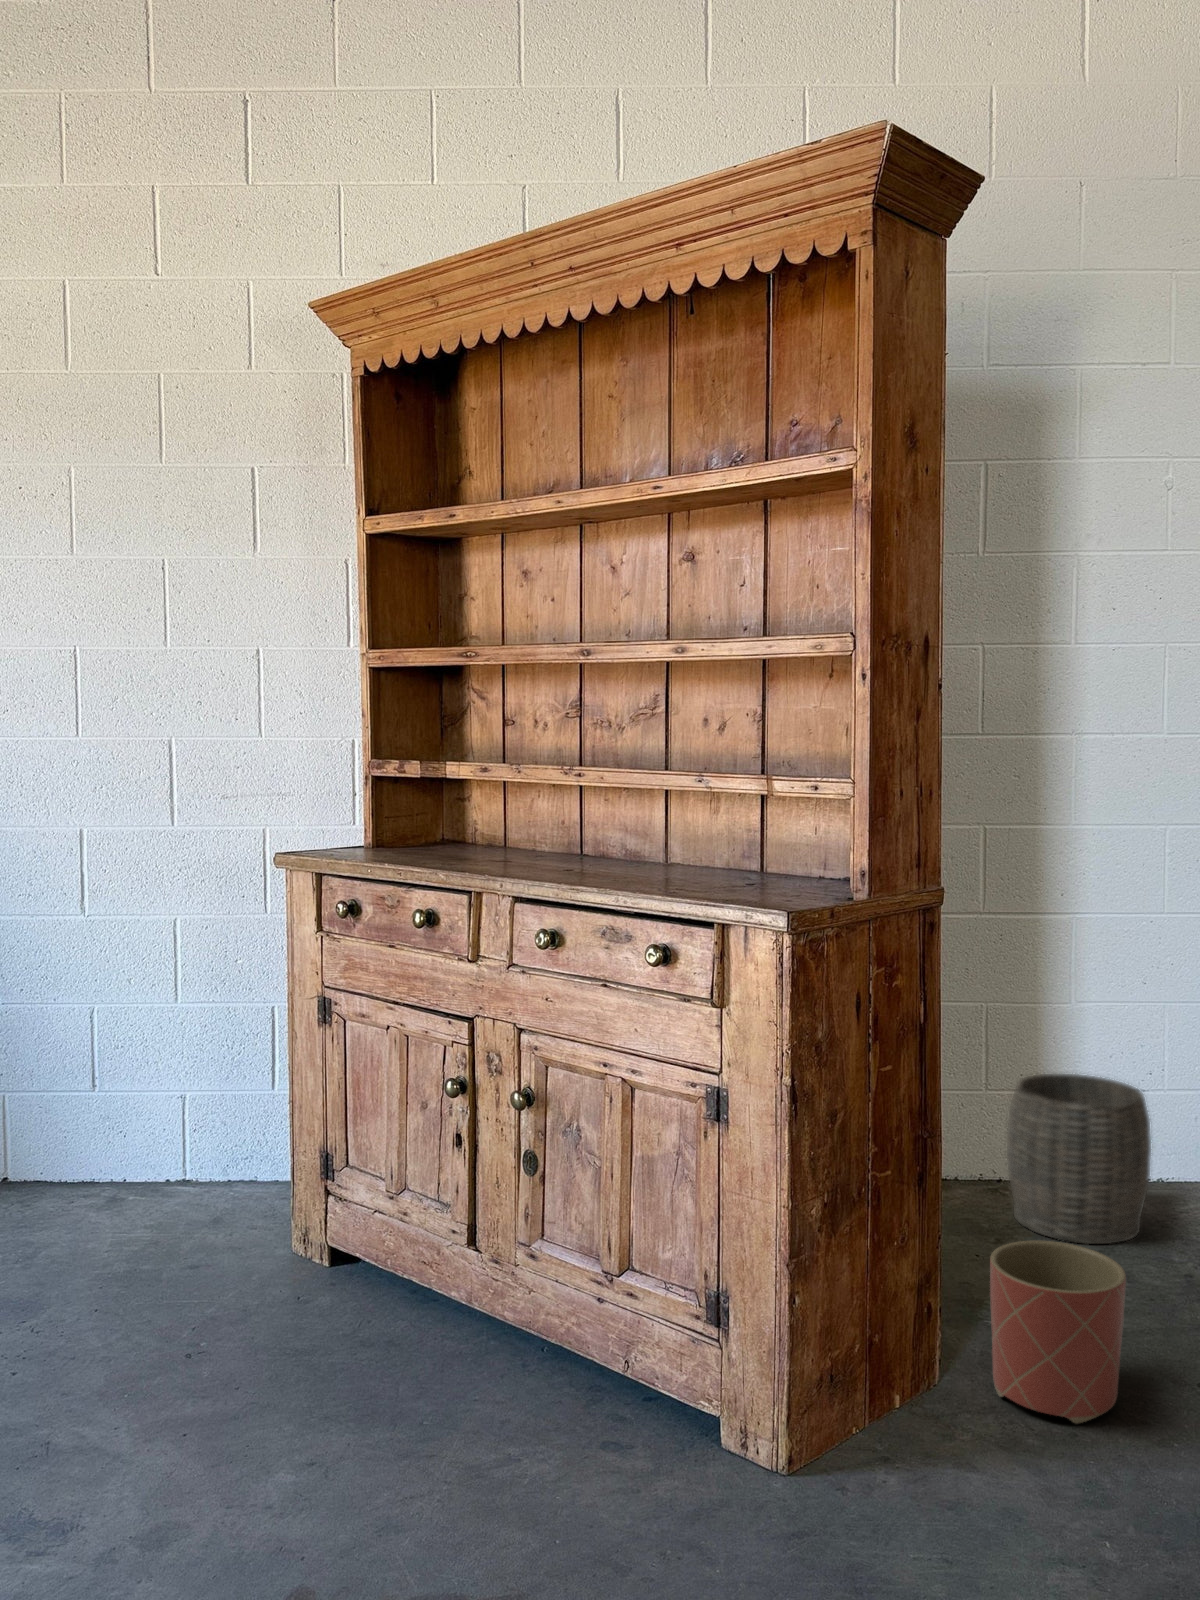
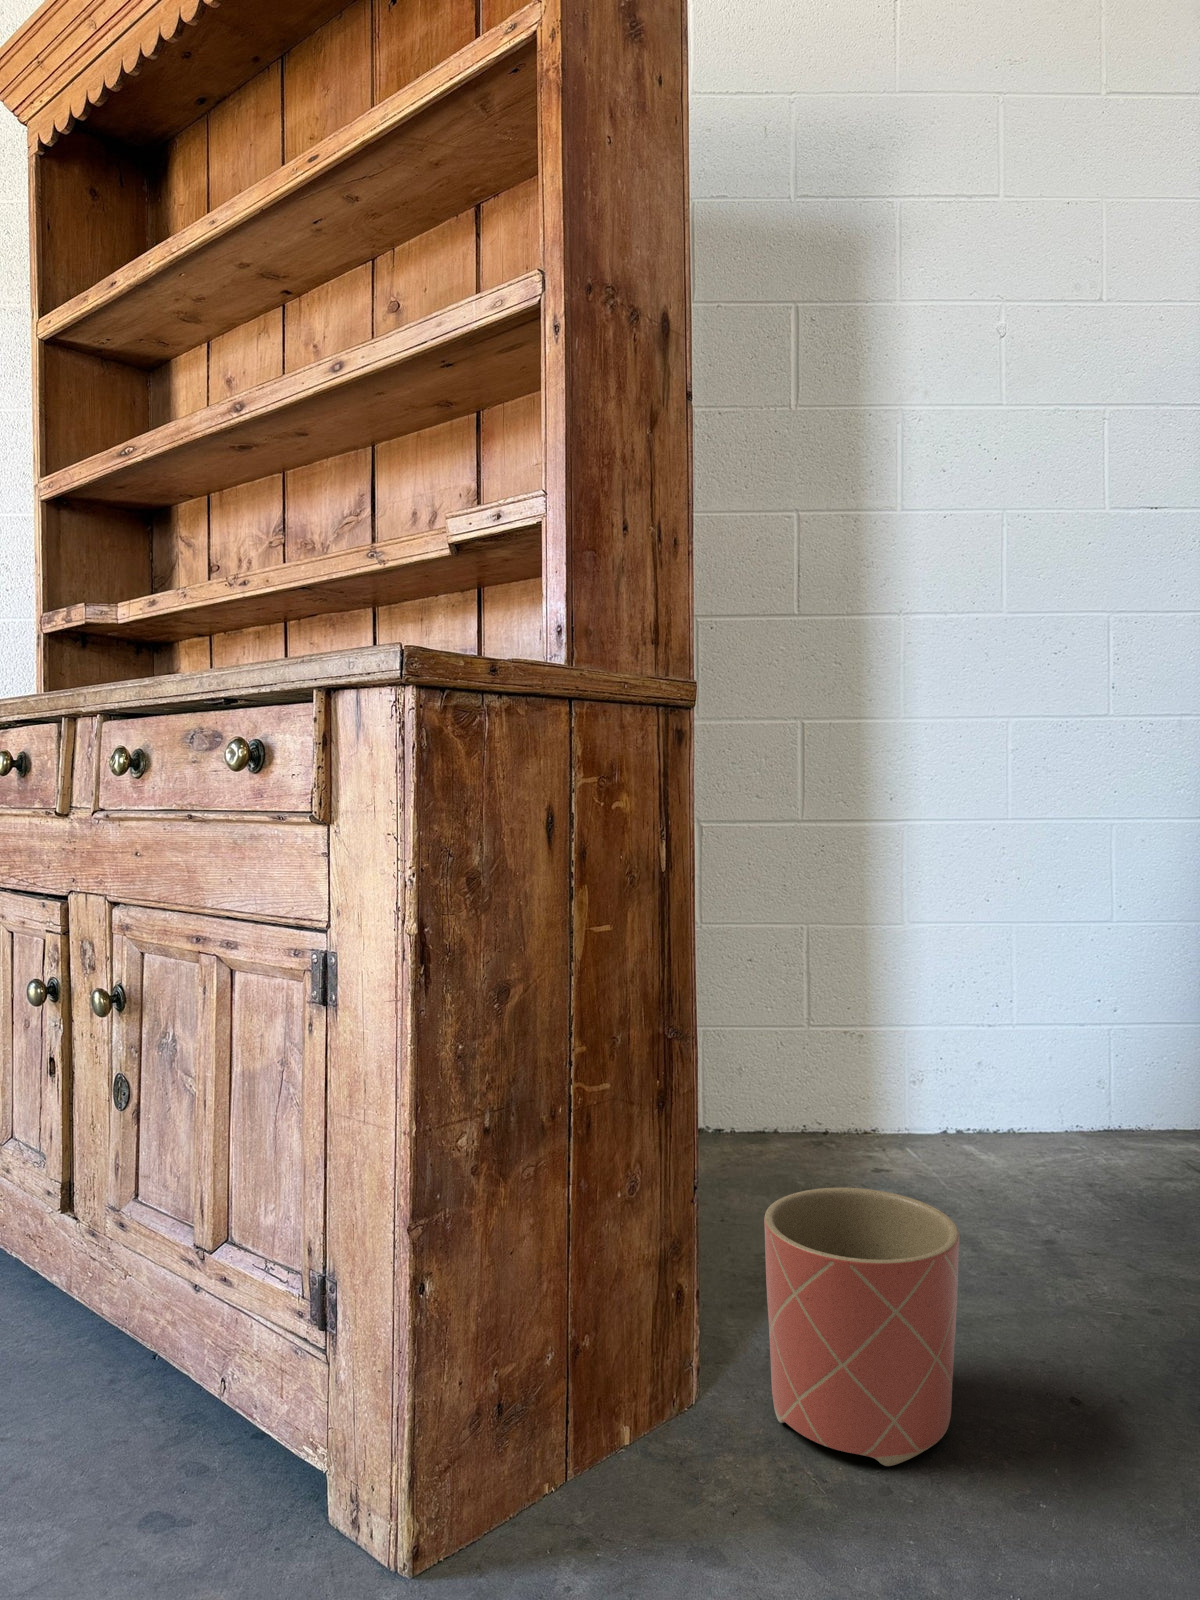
woven basket: present [1007,1074,1151,1244] -> none [832,993,1003,1198]

